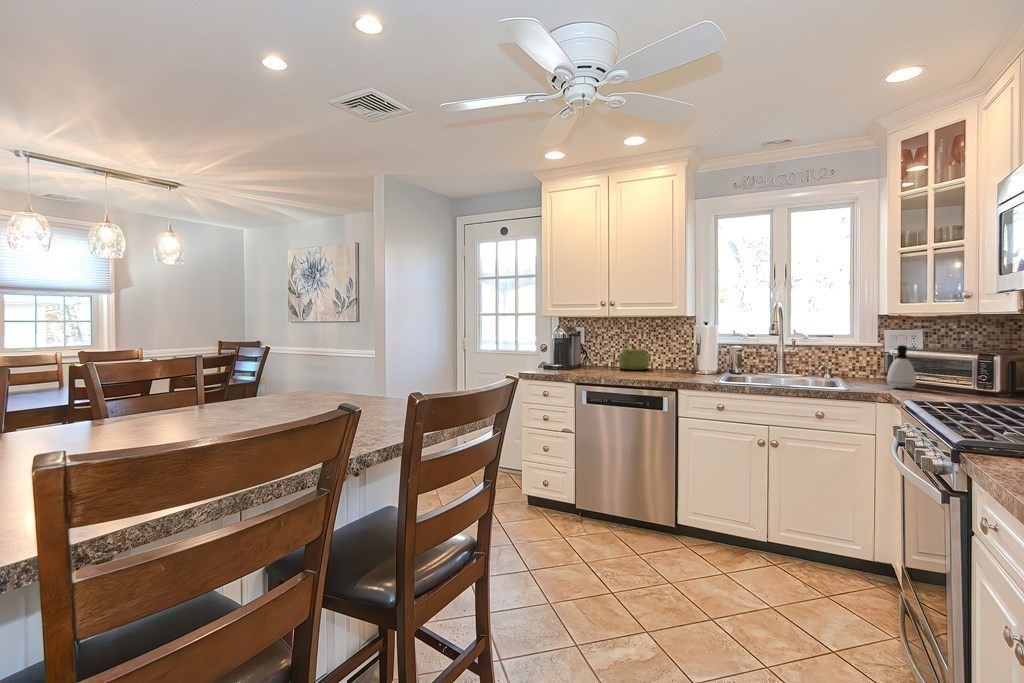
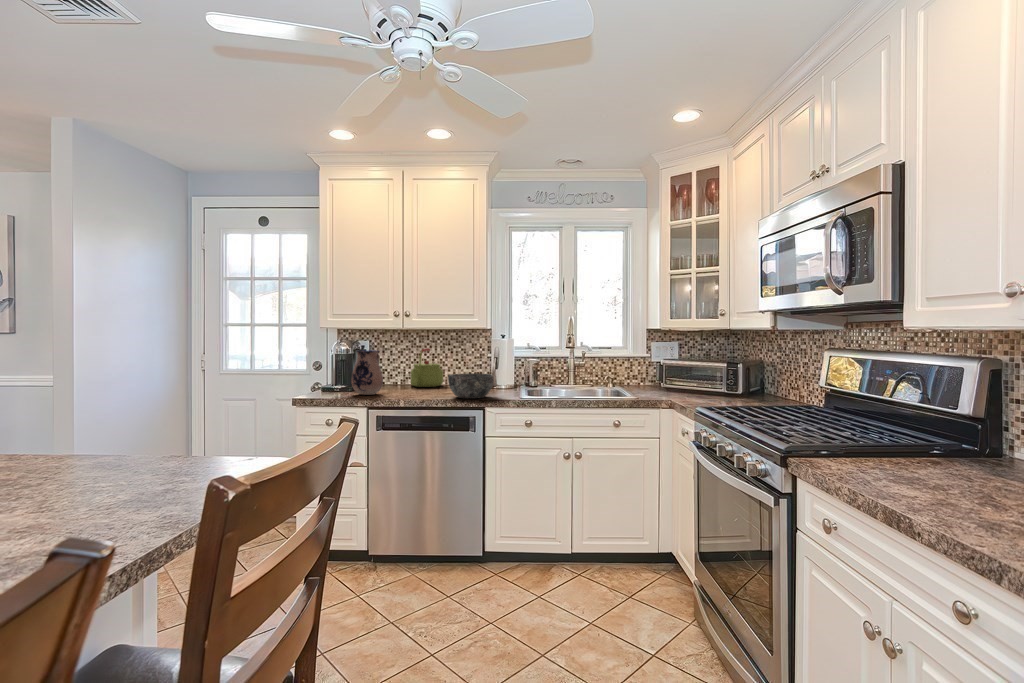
ceramic pitcher: none [563,336,590,374] -> present [351,350,383,395]
soap dispenser: present [887,345,916,389] -> none [662,357,683,395]
bowl: none [644,358,688,381] -> present [448,373,494,399]

